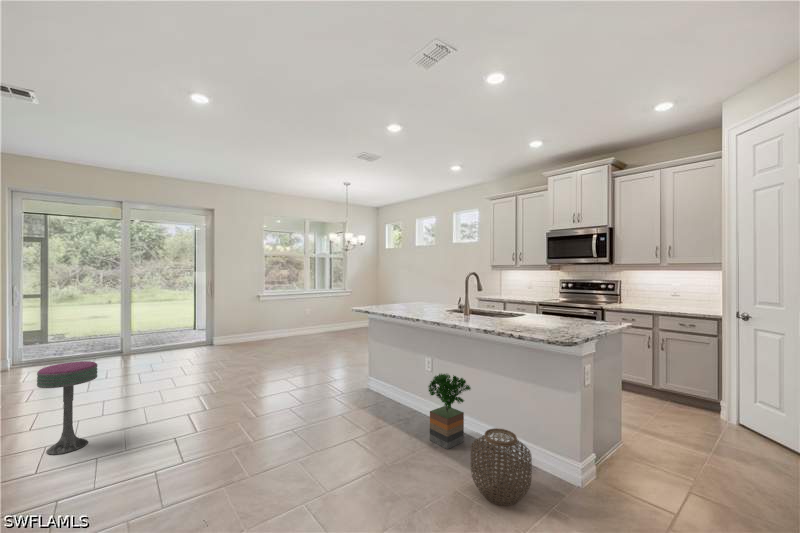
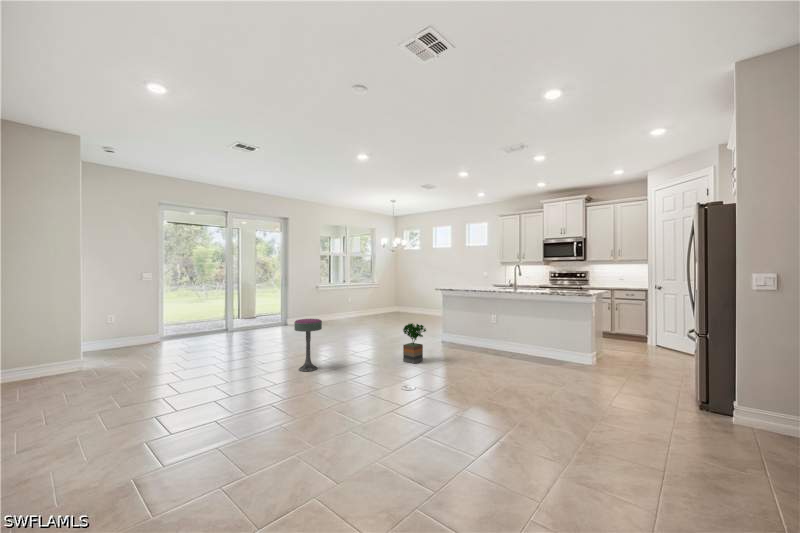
potted tree: present [428,374,471,449] -> present [403,323,426,364]
woven basket: present [471,428,532,506] -> none [547,340,578,372]

